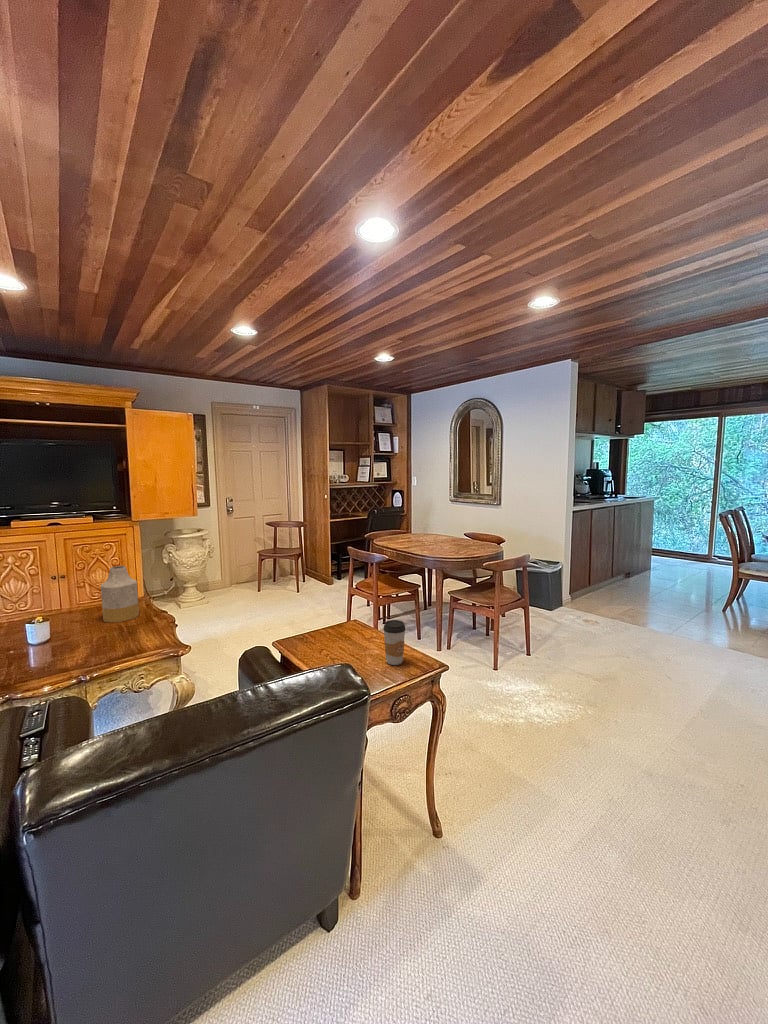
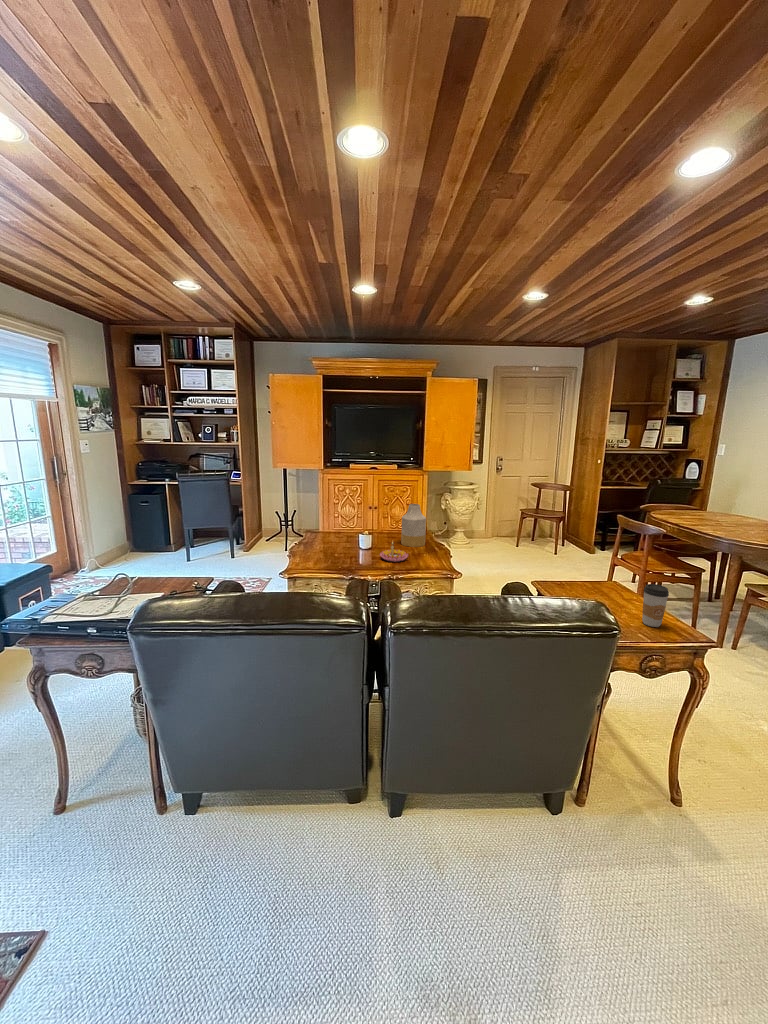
candle holder: none [64,621,112,652] -> present [380,541,408,562]

